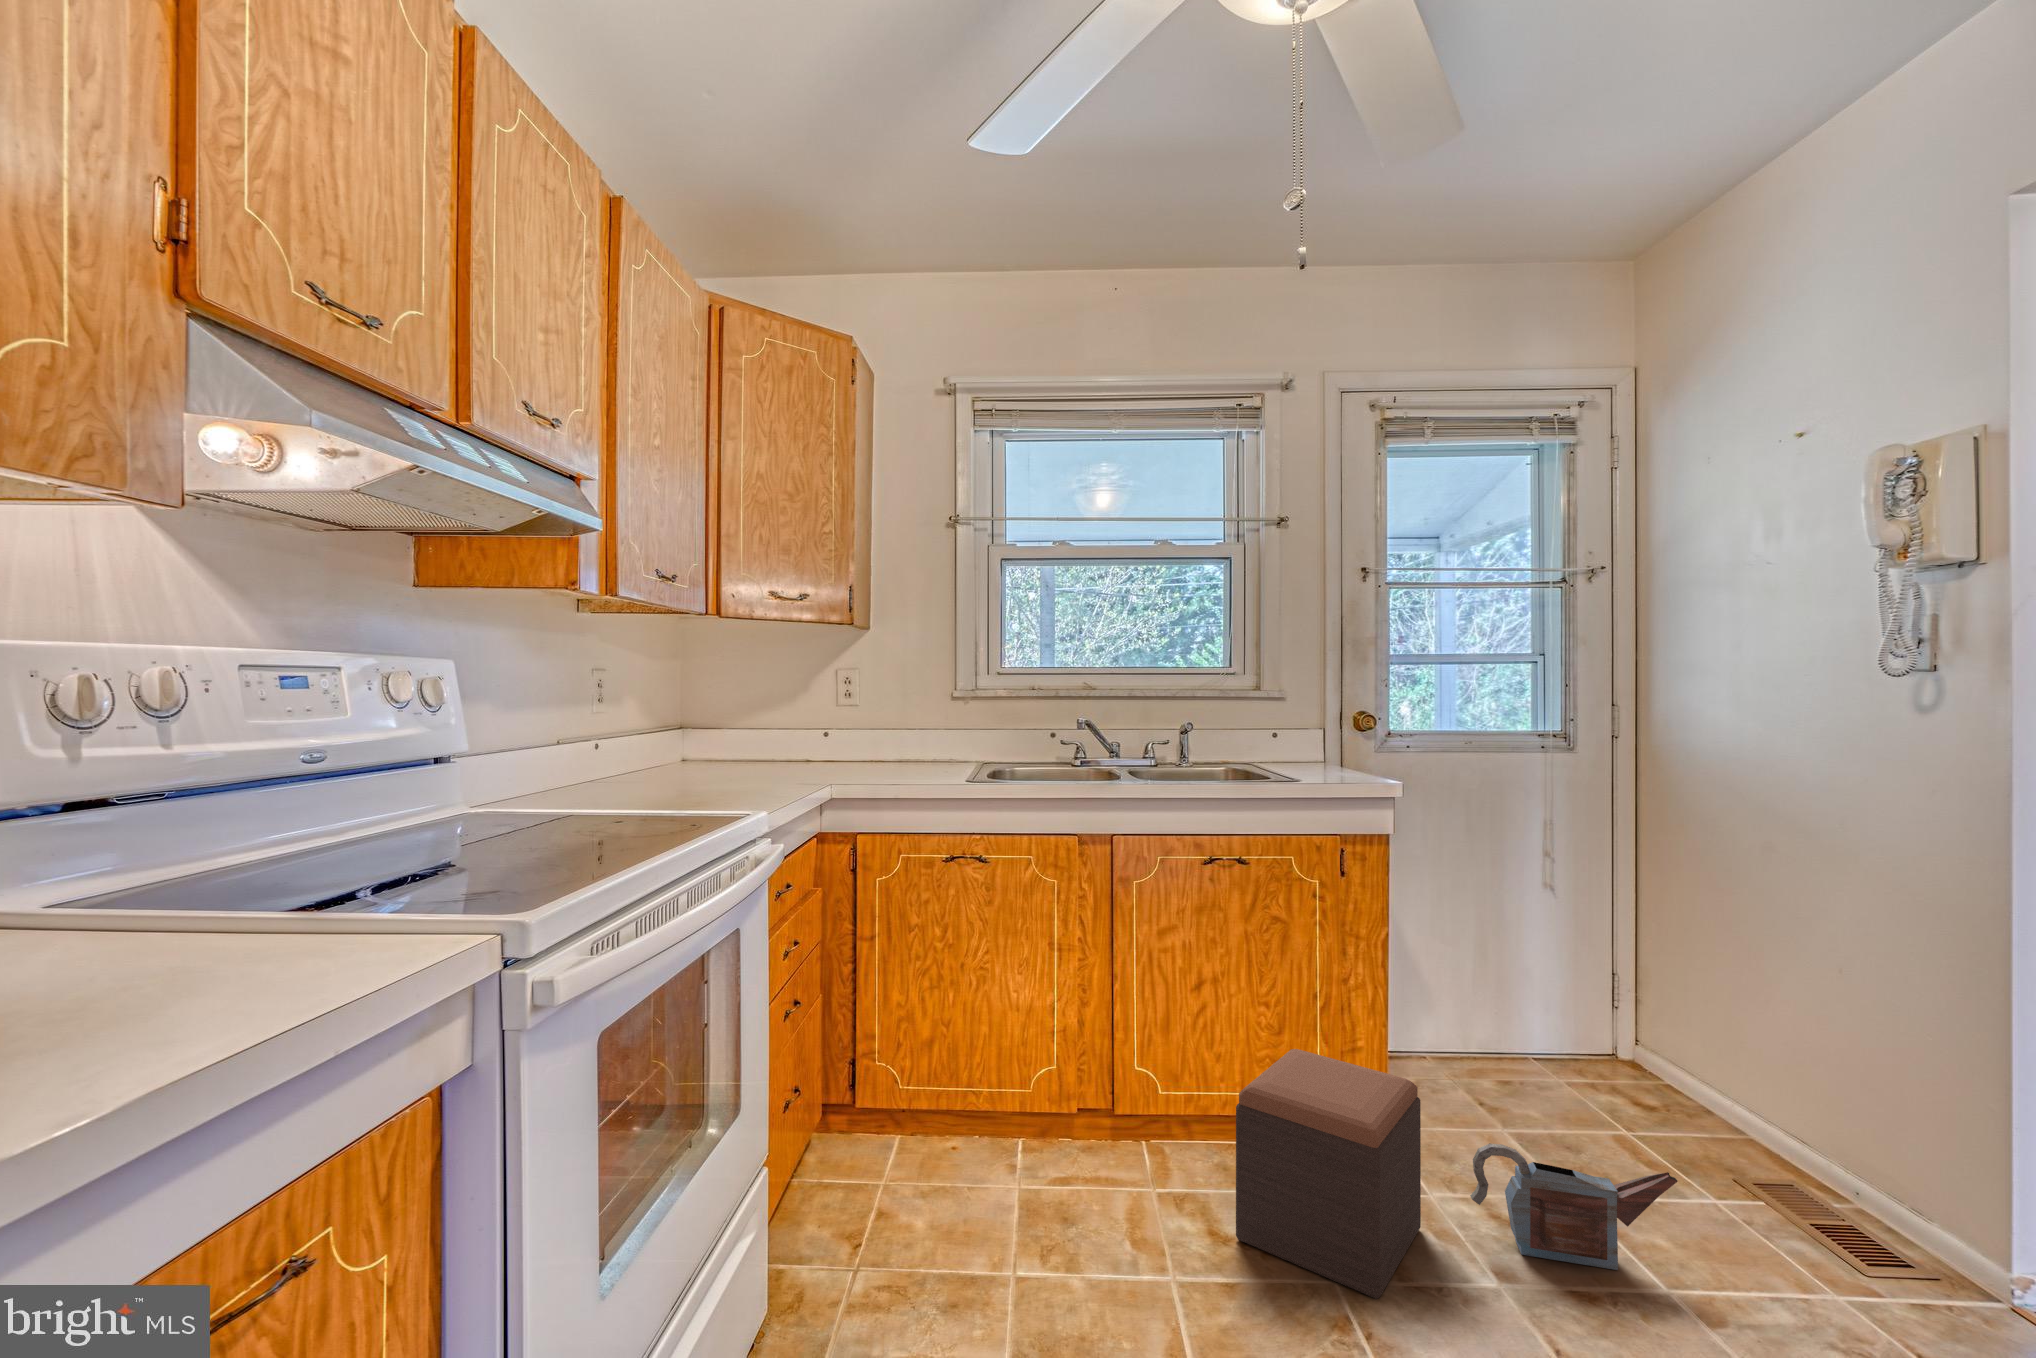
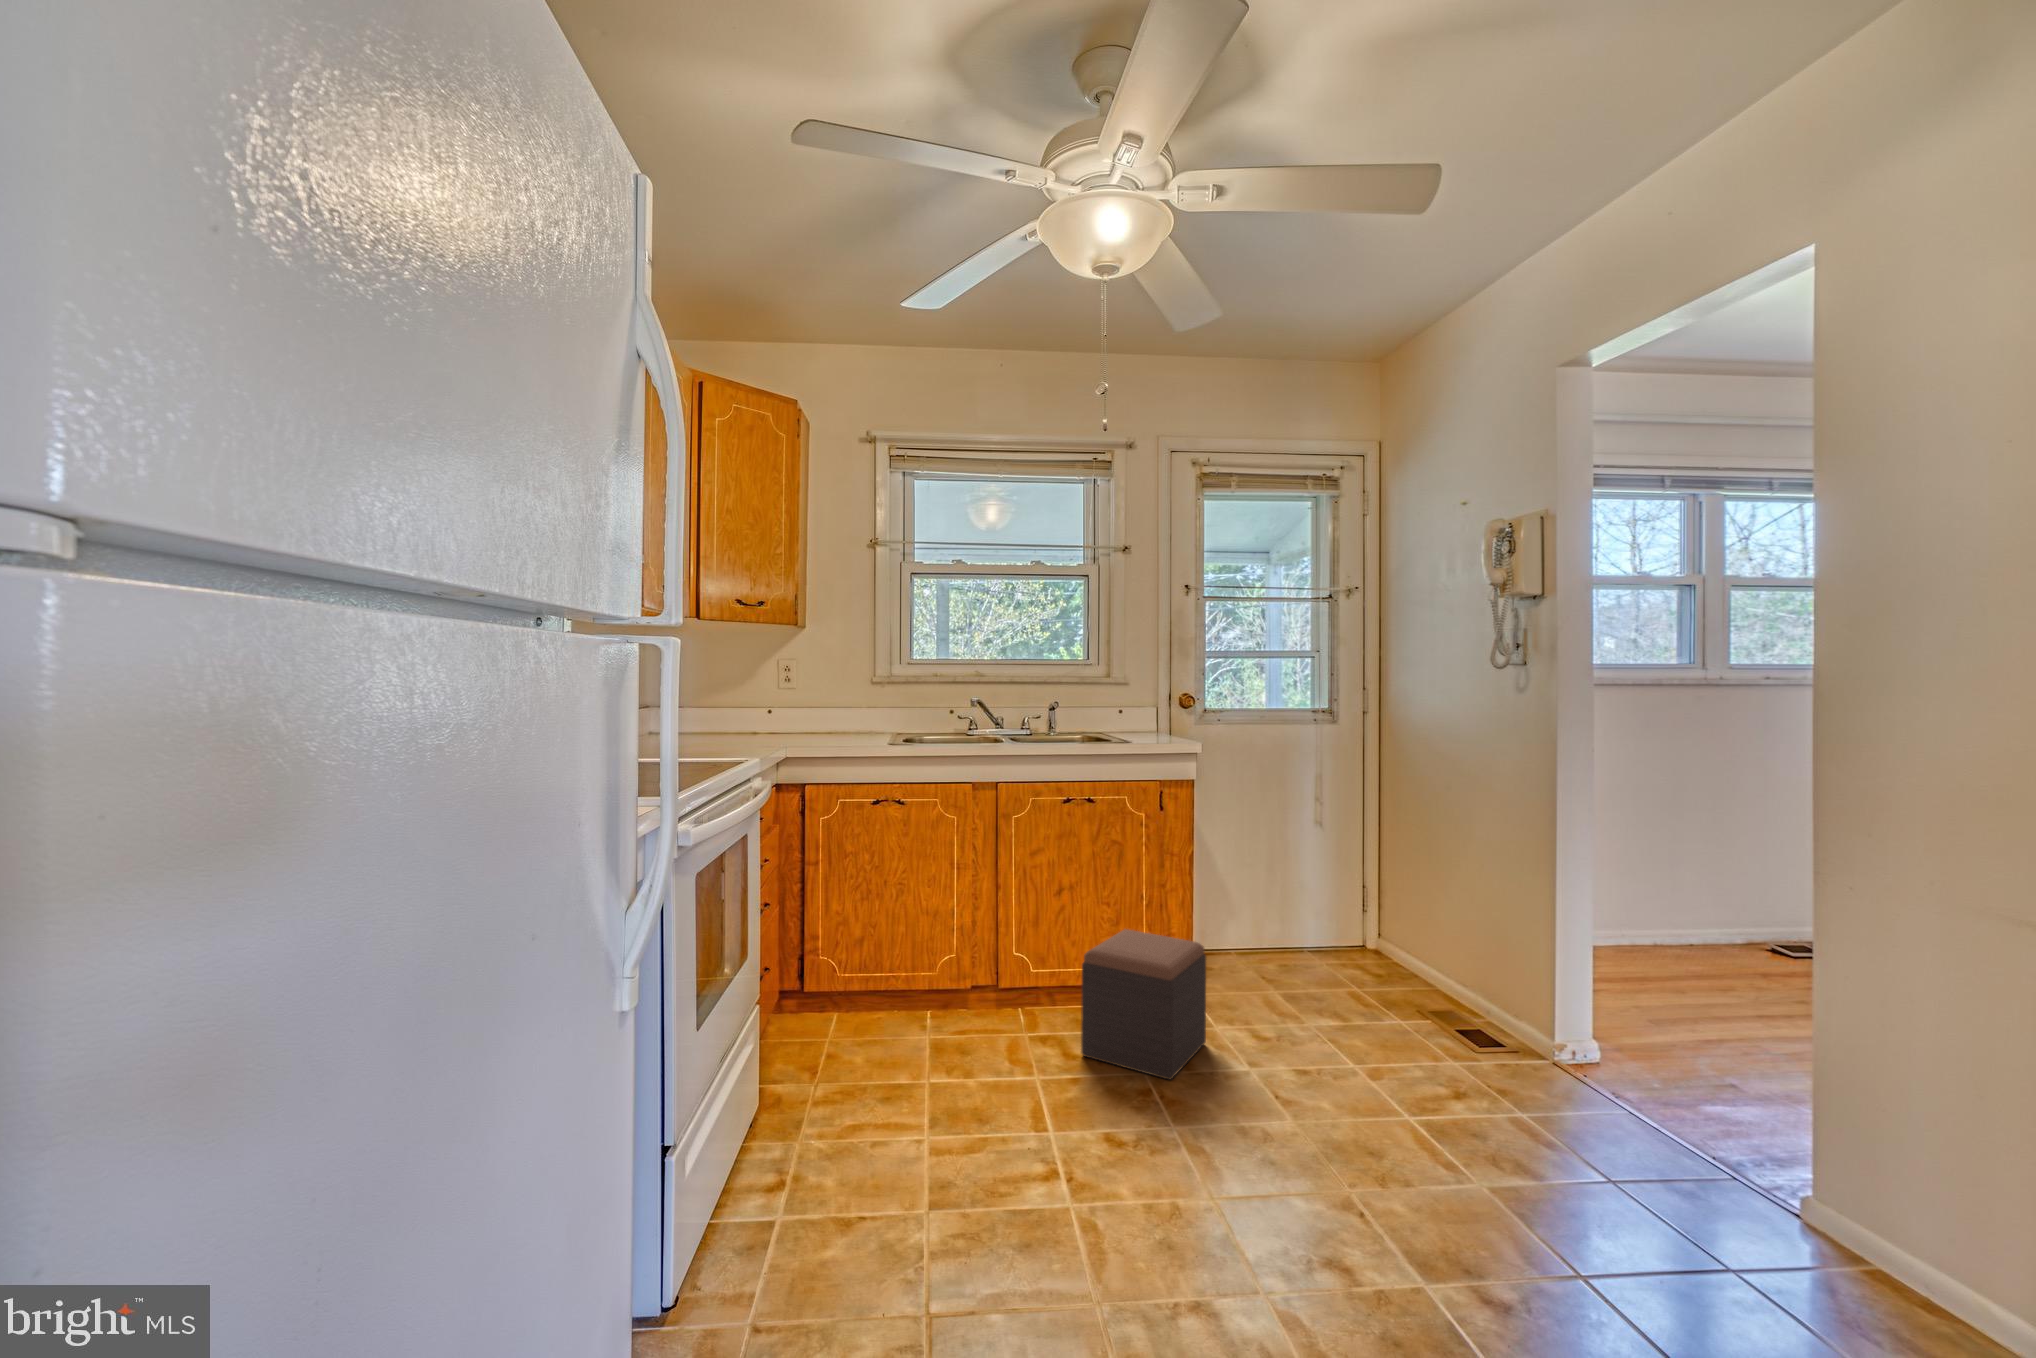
watering can: present [1470,1143,1678,1270] -> none [1238,982,1364,1058]

